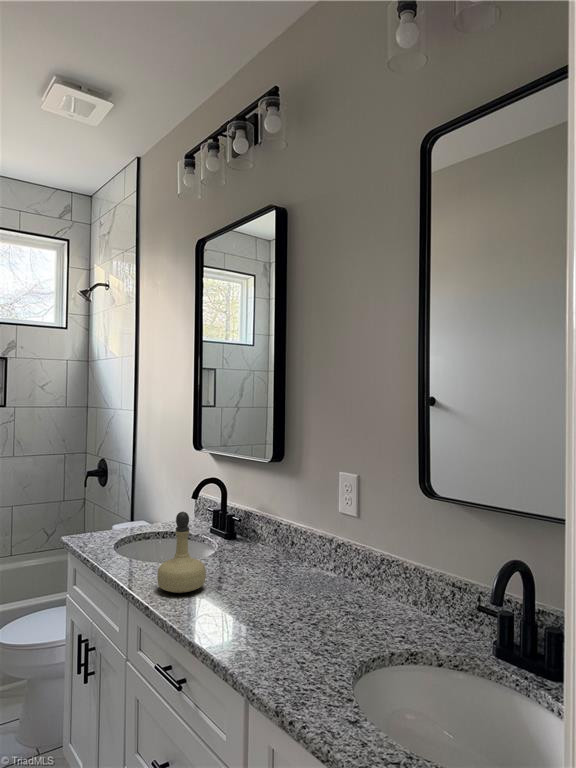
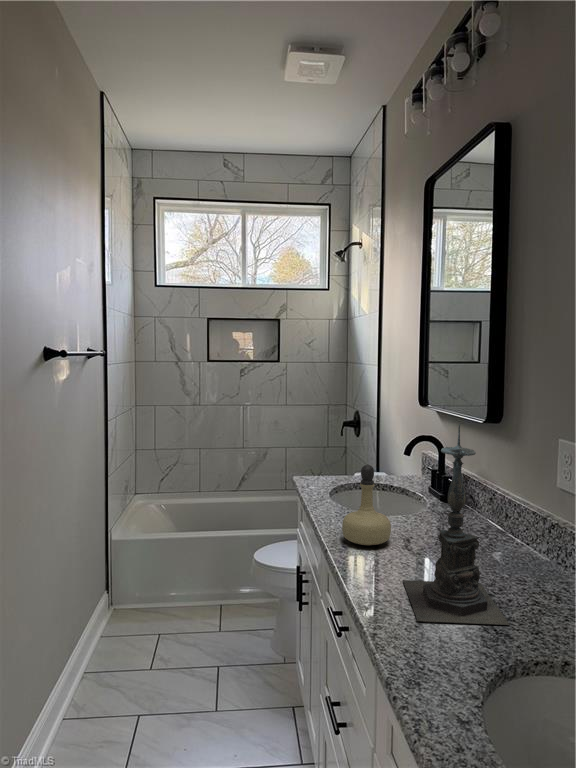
candle holder: none [237,466,341,651] -> present [403,424,510,625]

